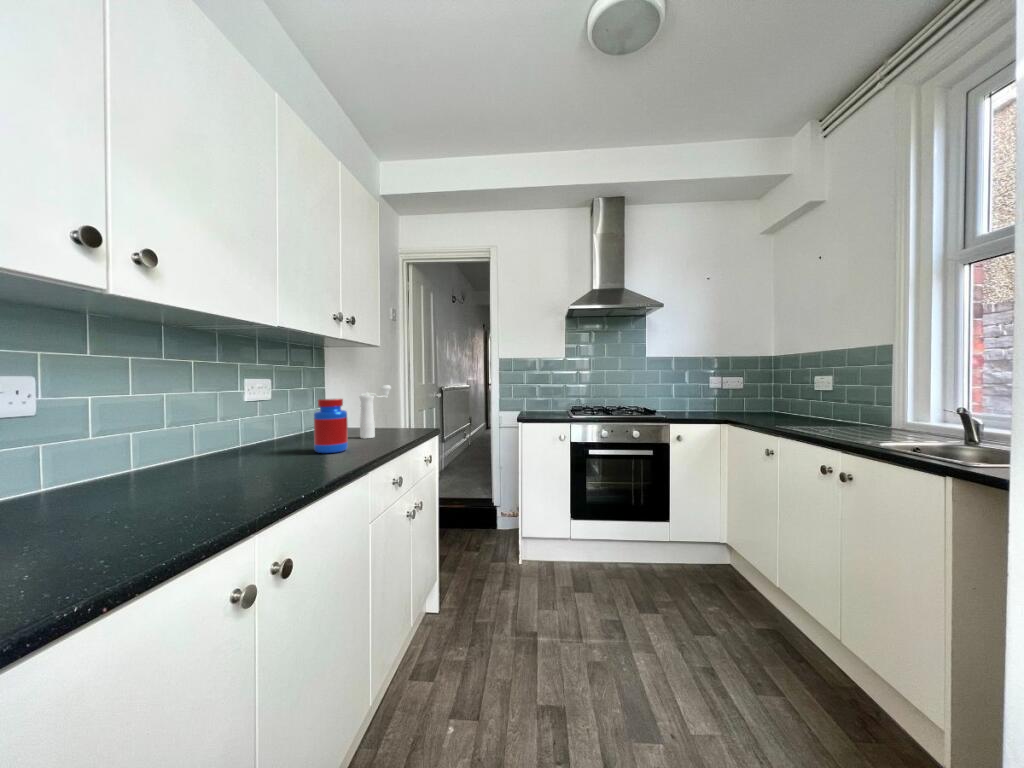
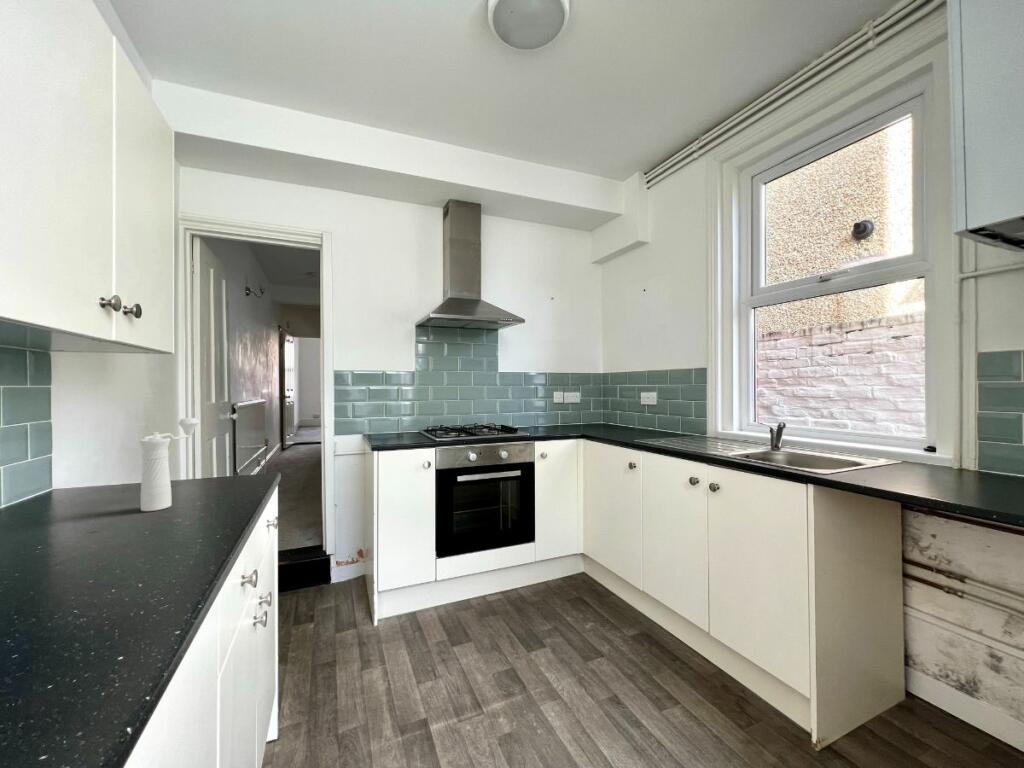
jar: present [314,399,348,453] -> none [53,454,135,563]

